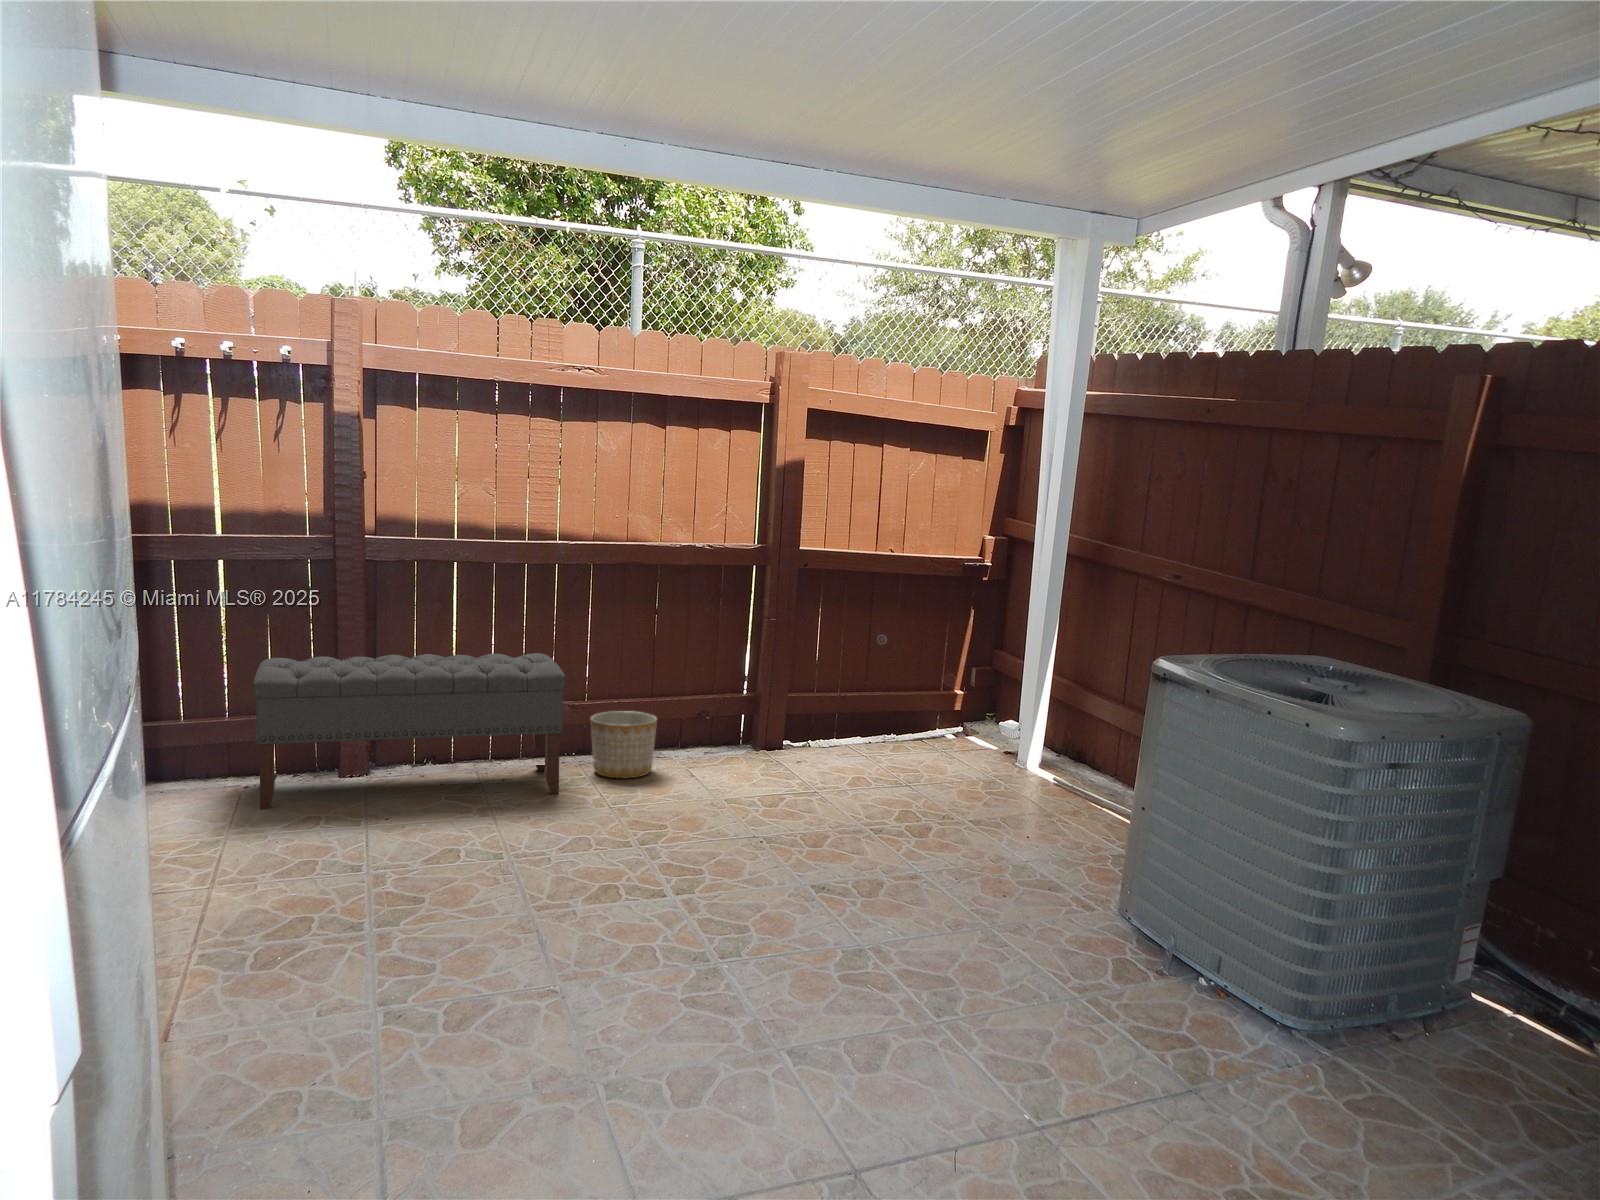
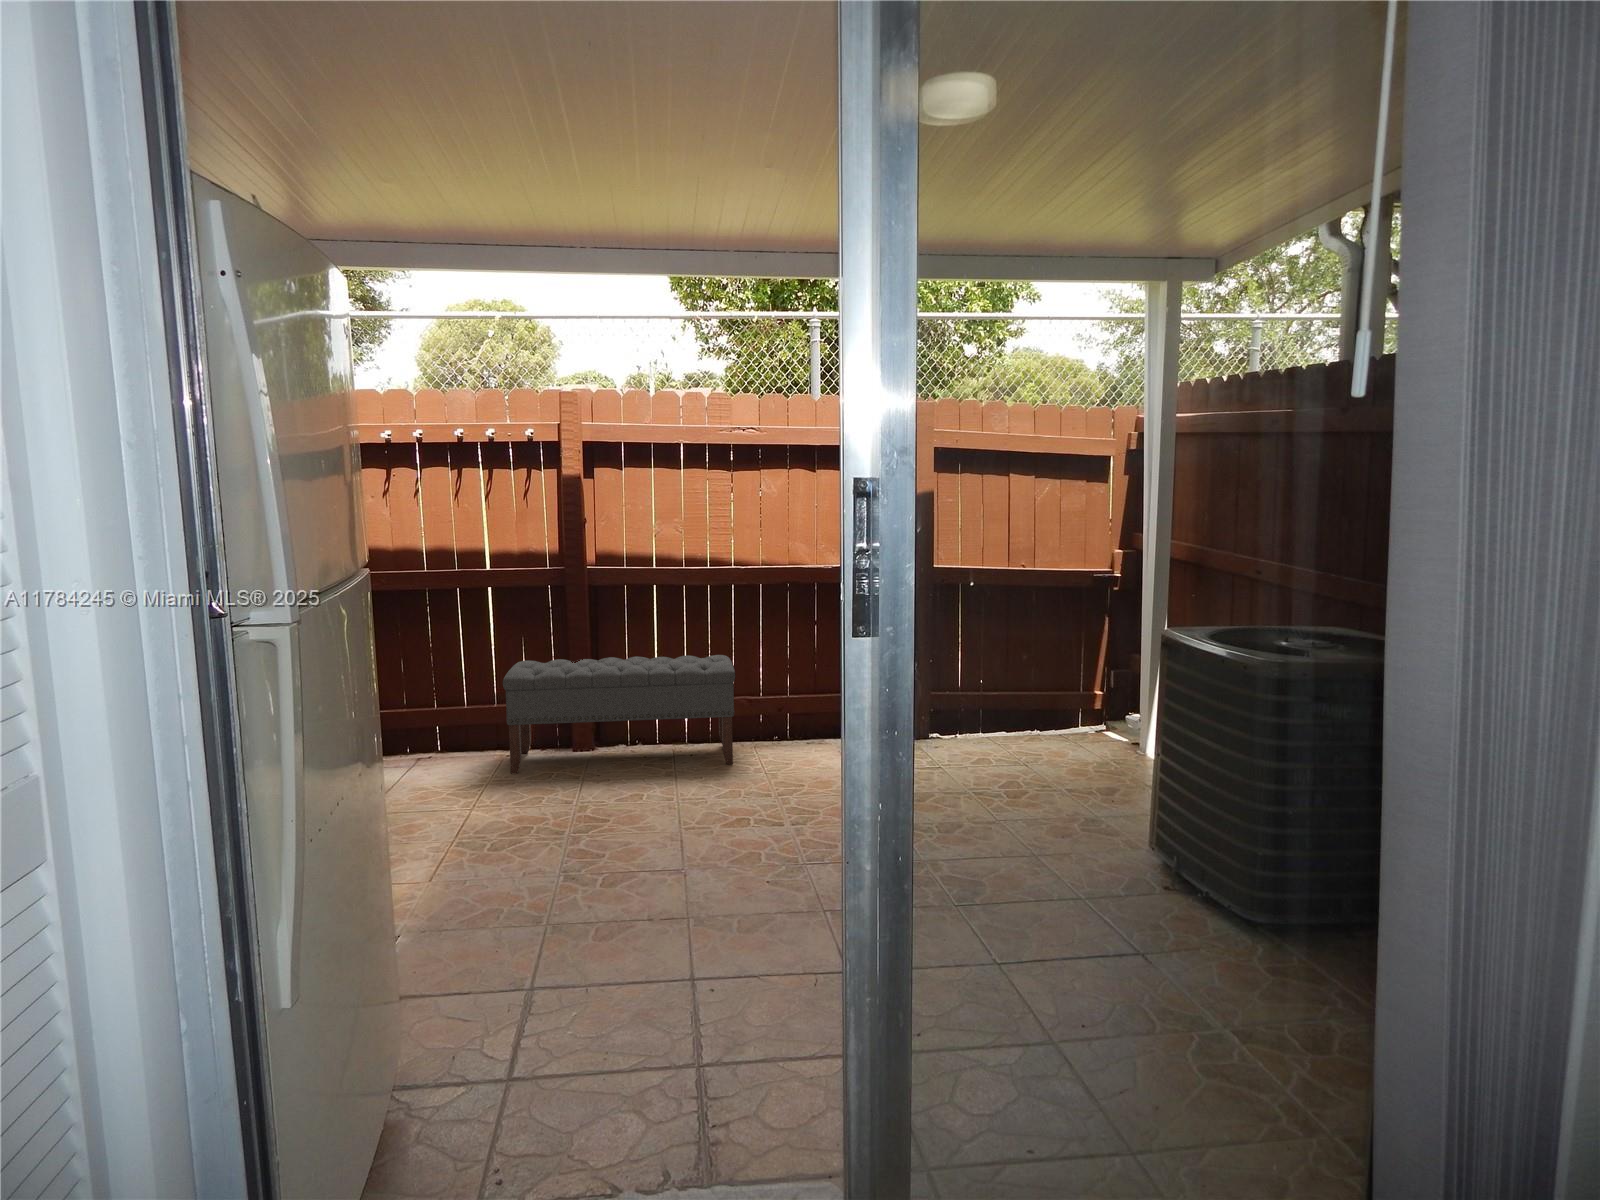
planter: present [590,711,657,778] -> none [761,700,814,753]

